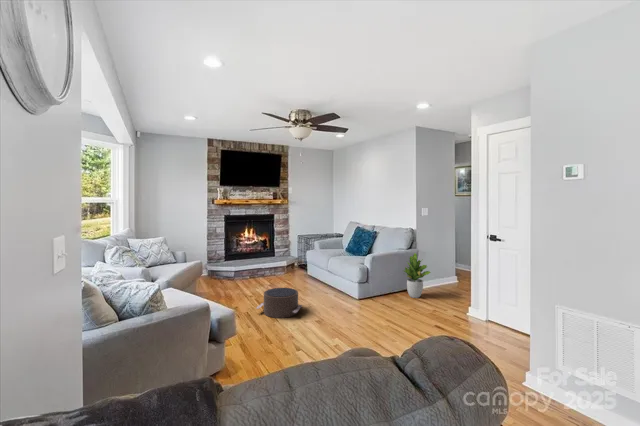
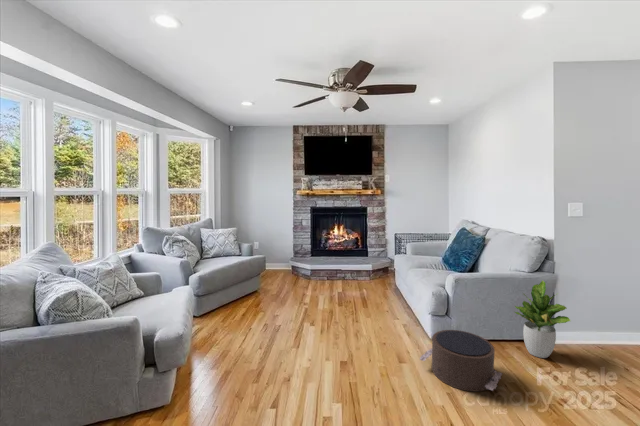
pouf: present [257,288,302,318] -> present [420,330,502,391]

